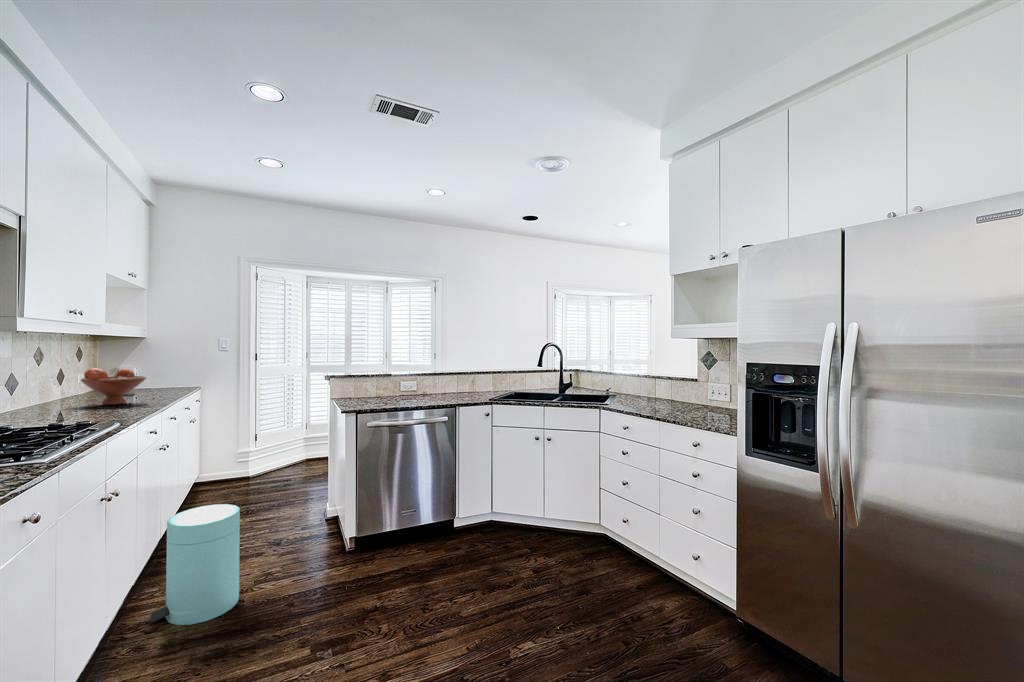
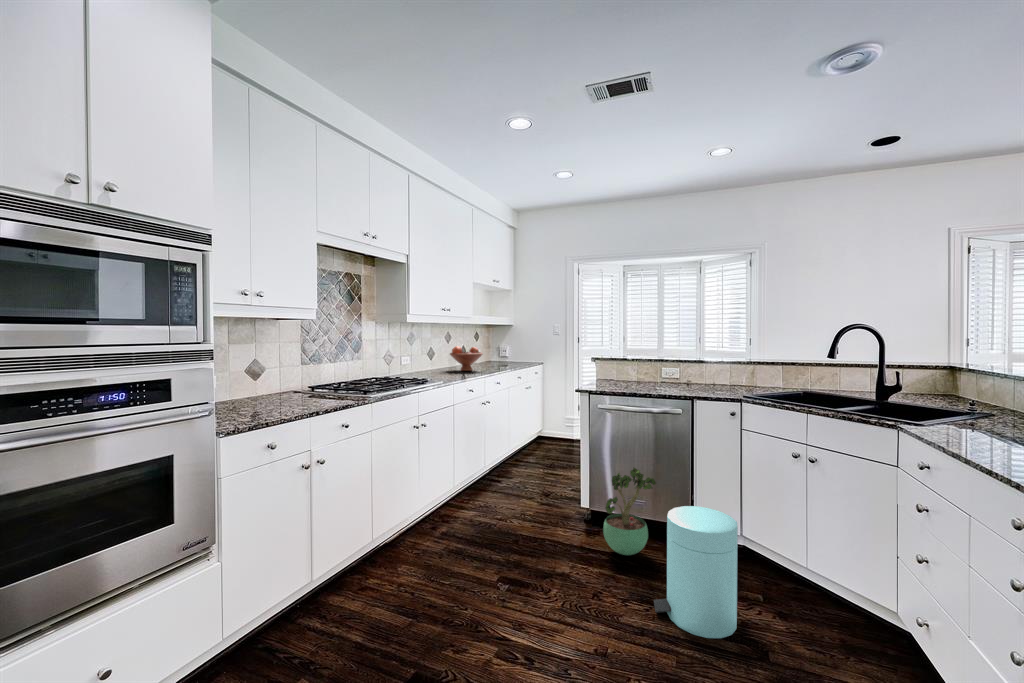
potted plant: none [388,476,434,566] -> present [603,468,656,555]
trash can: present [151,504,240,625] -> present [654,506,738,638]

